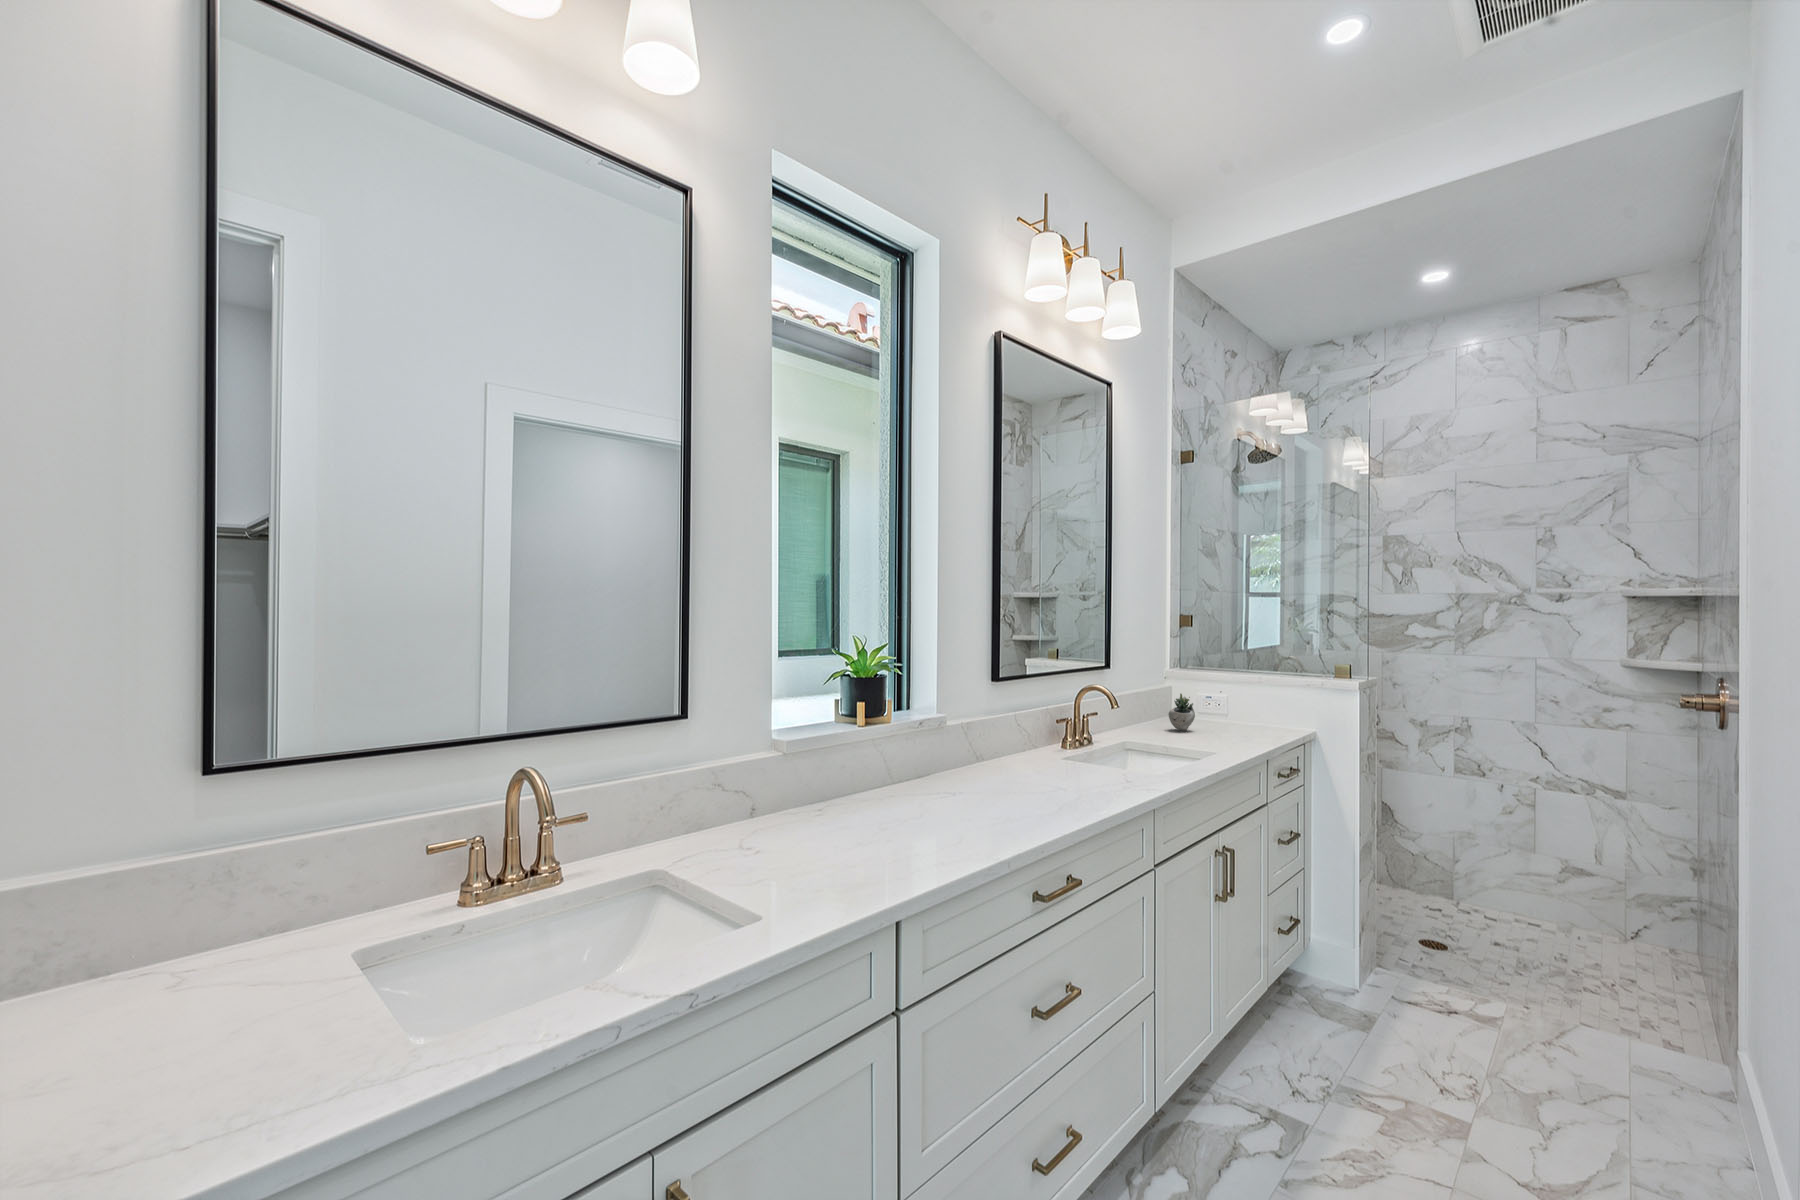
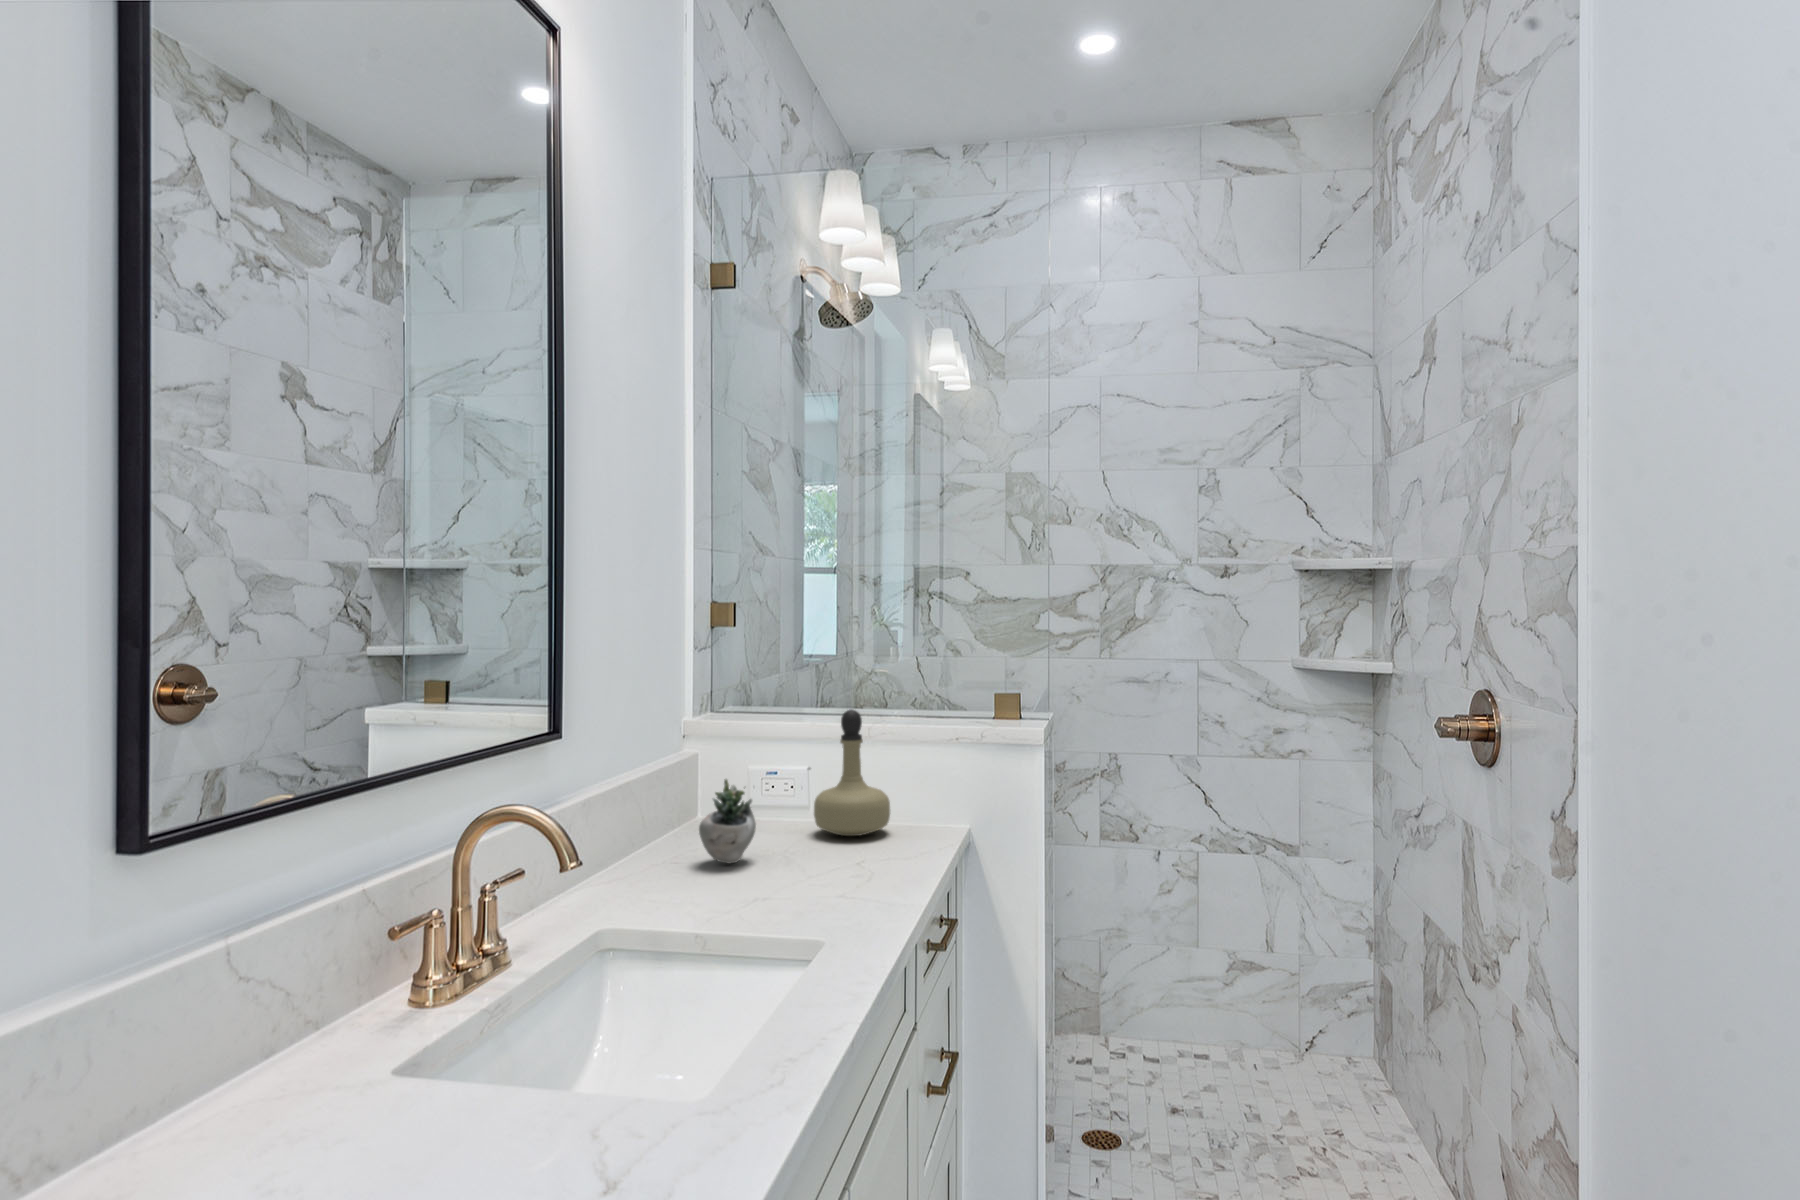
perfume bottle: none [1227,668,1267,728] -> present [814,709,890,836]

